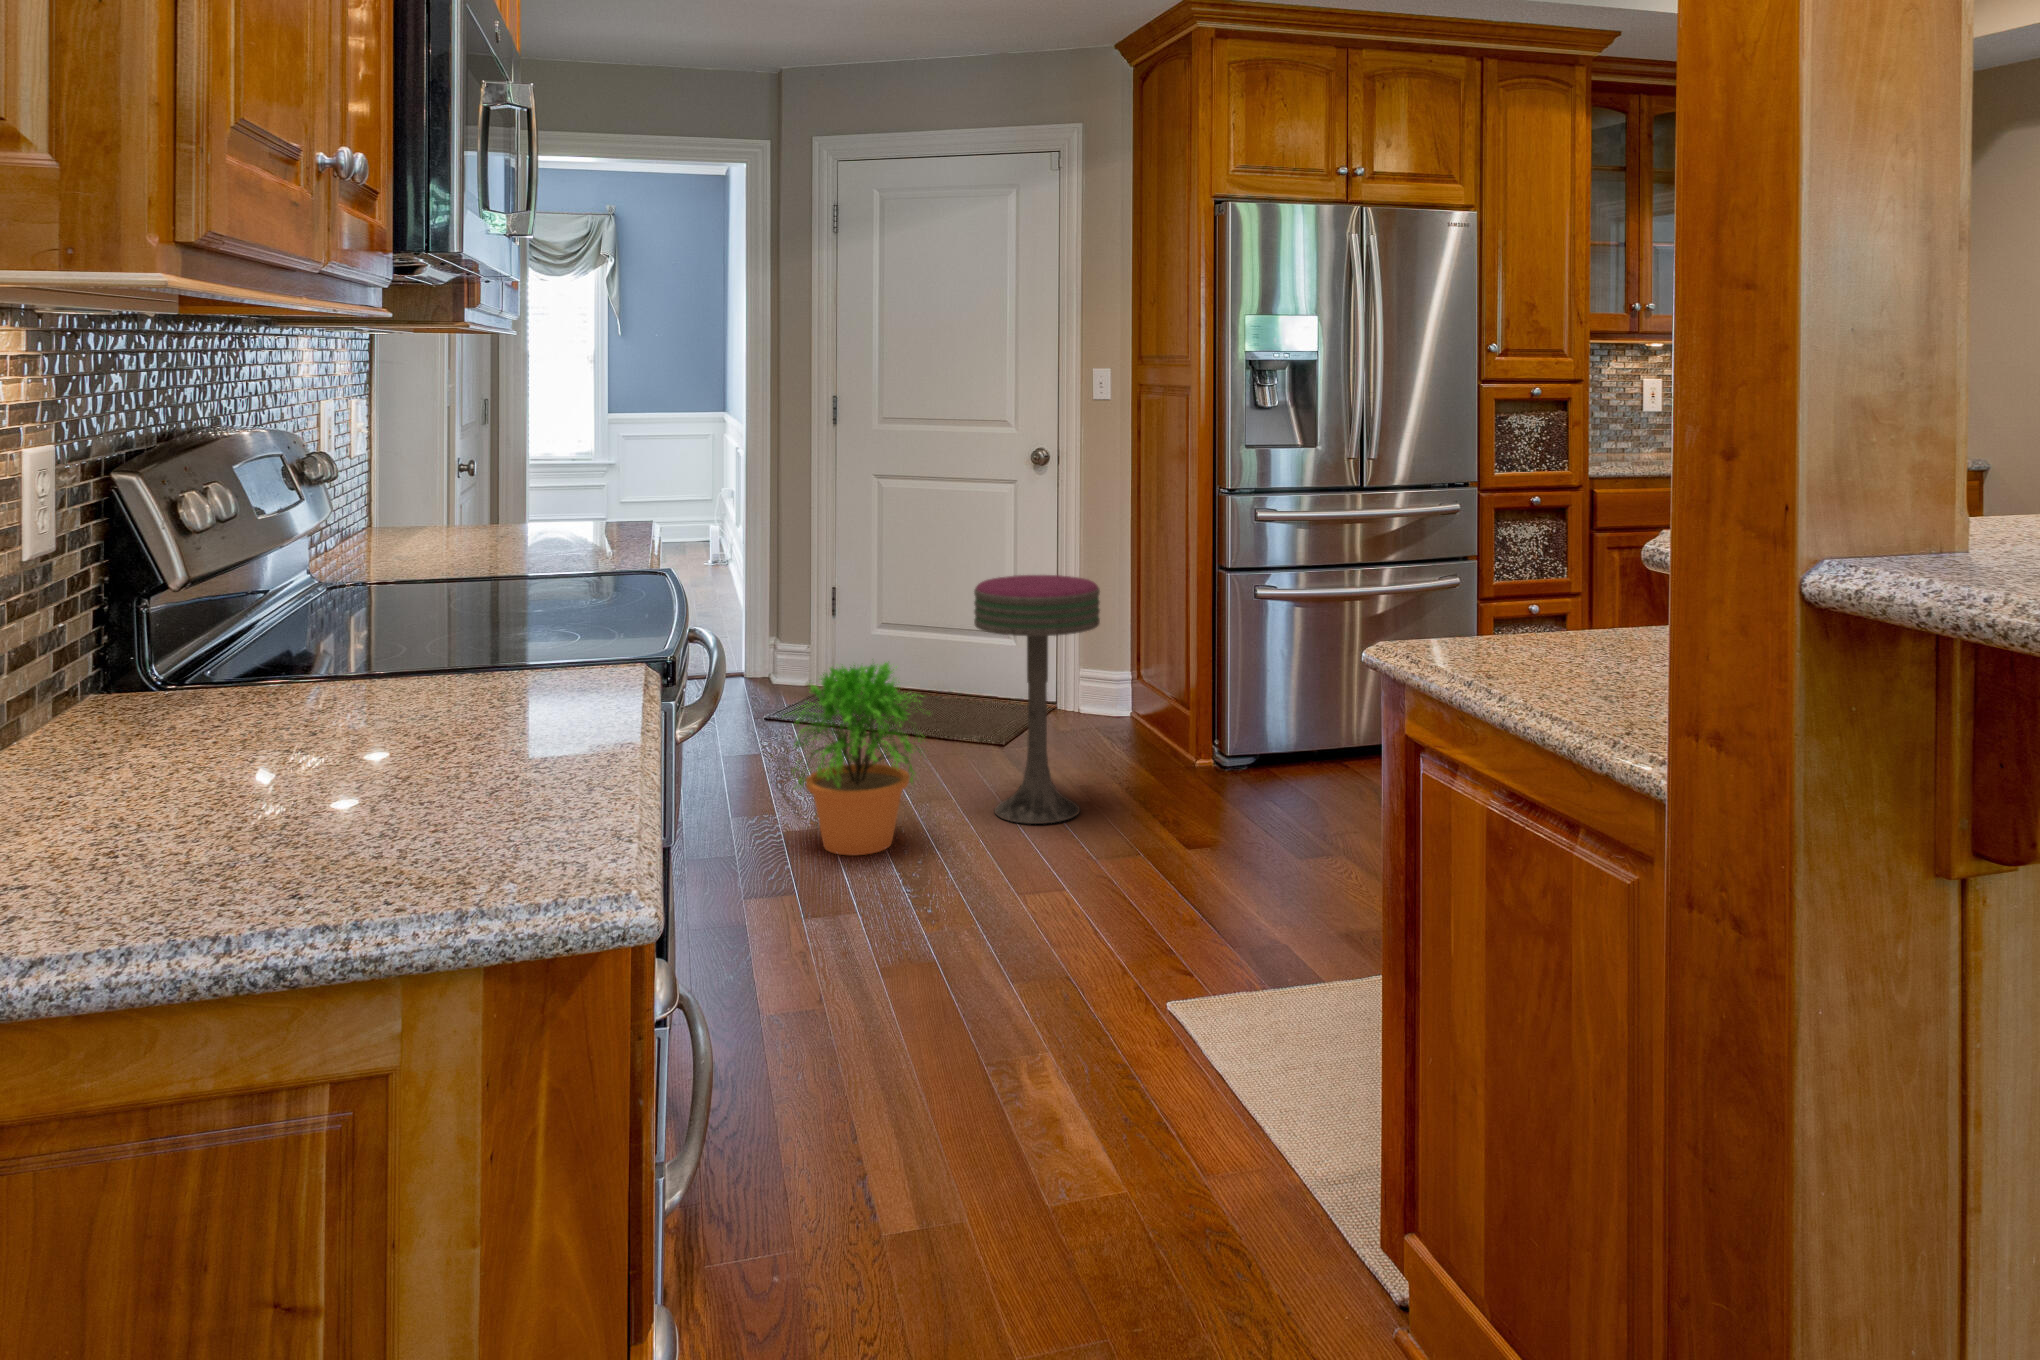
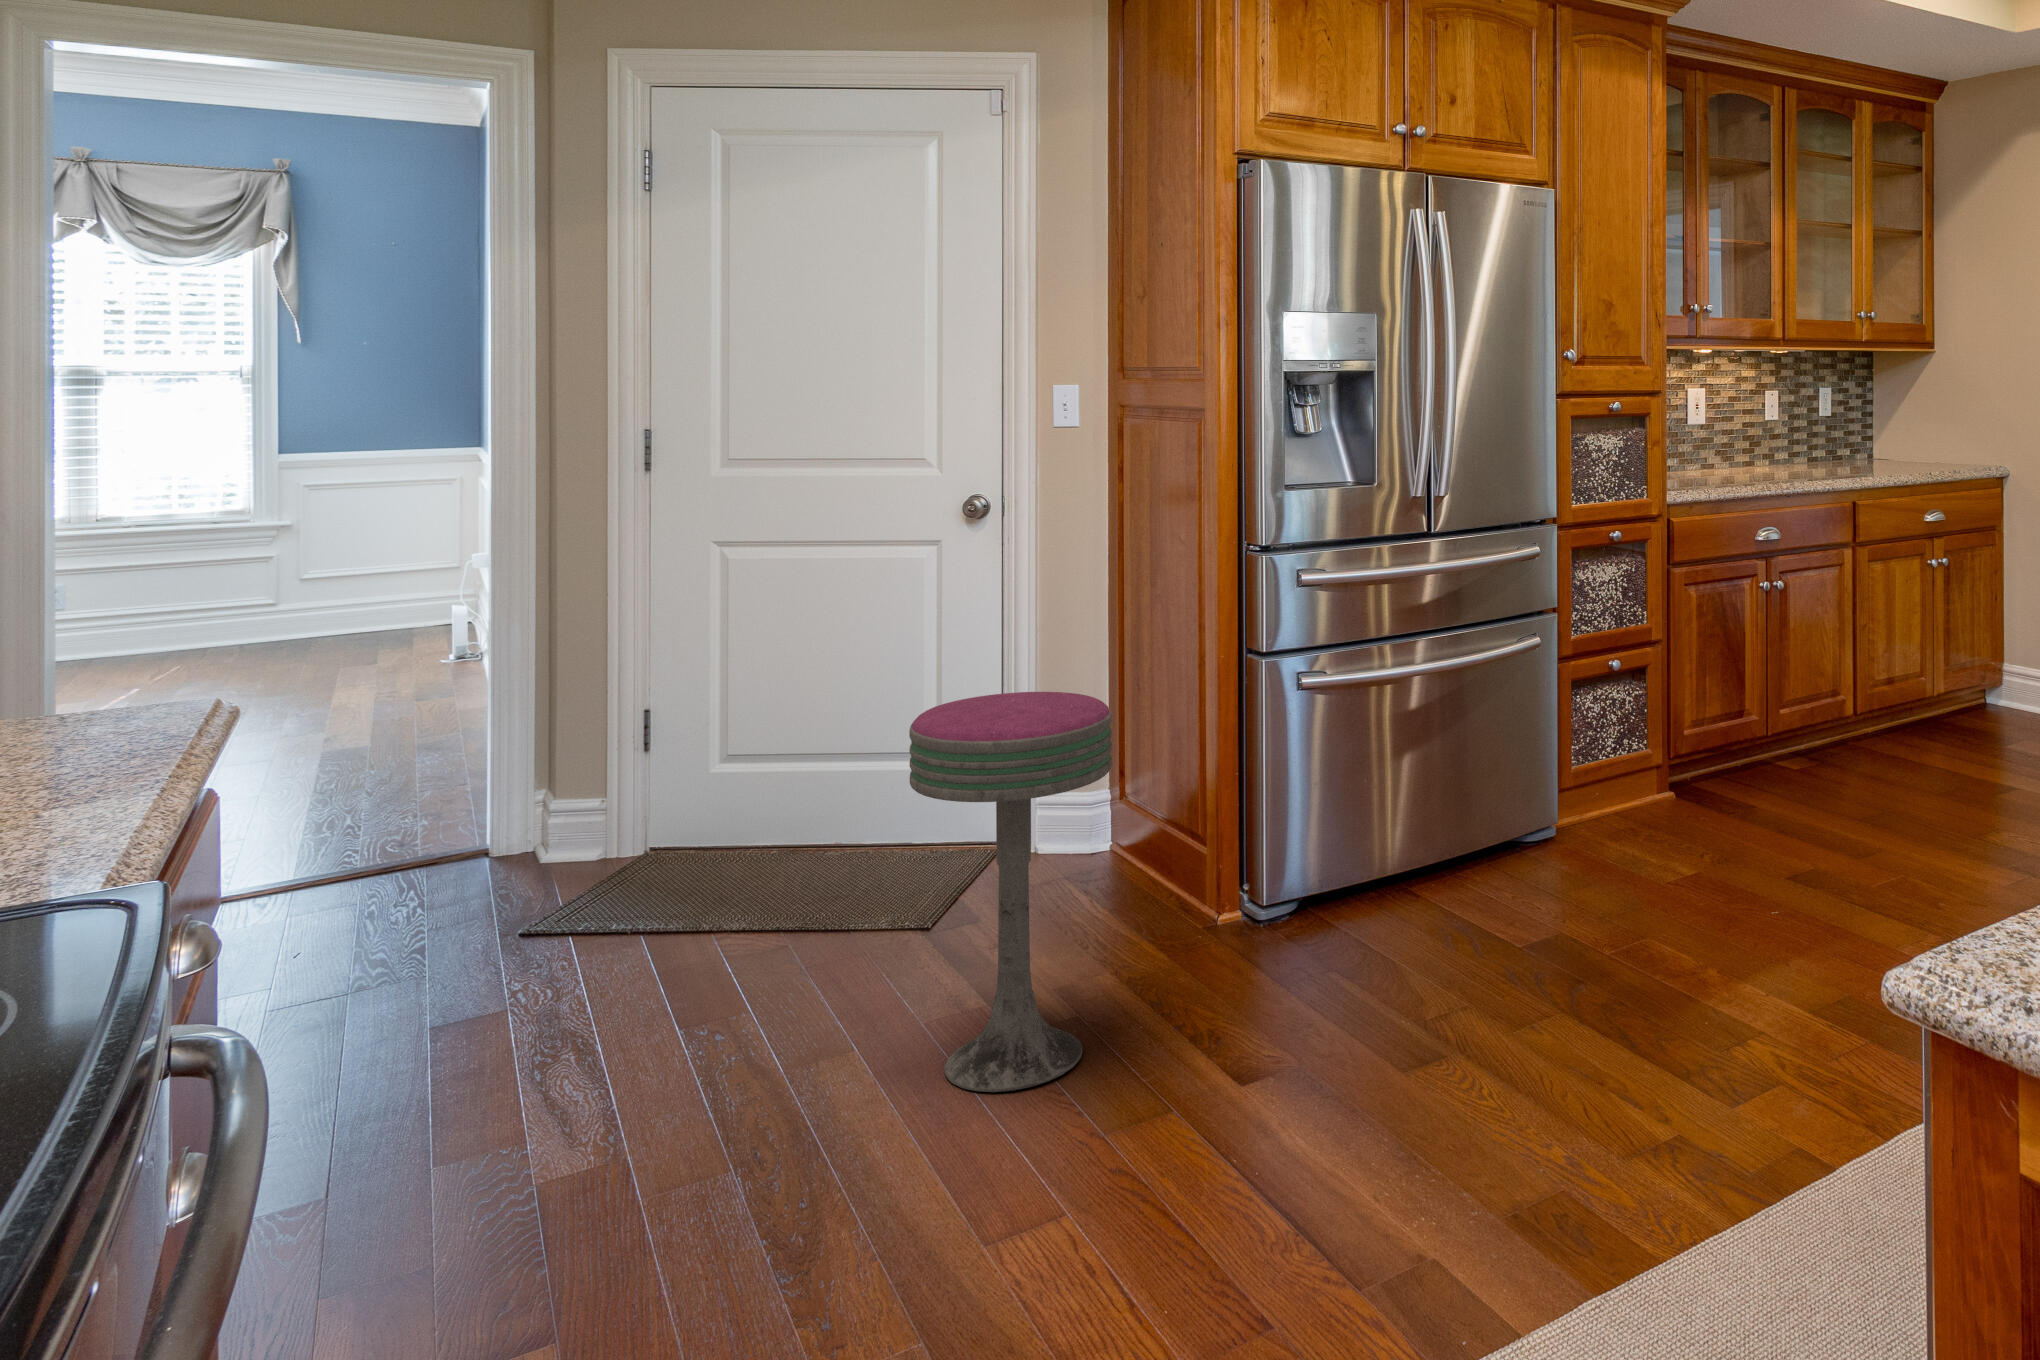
potted plant: present [793,663,923,855] -> none [553,869,858,1228]

